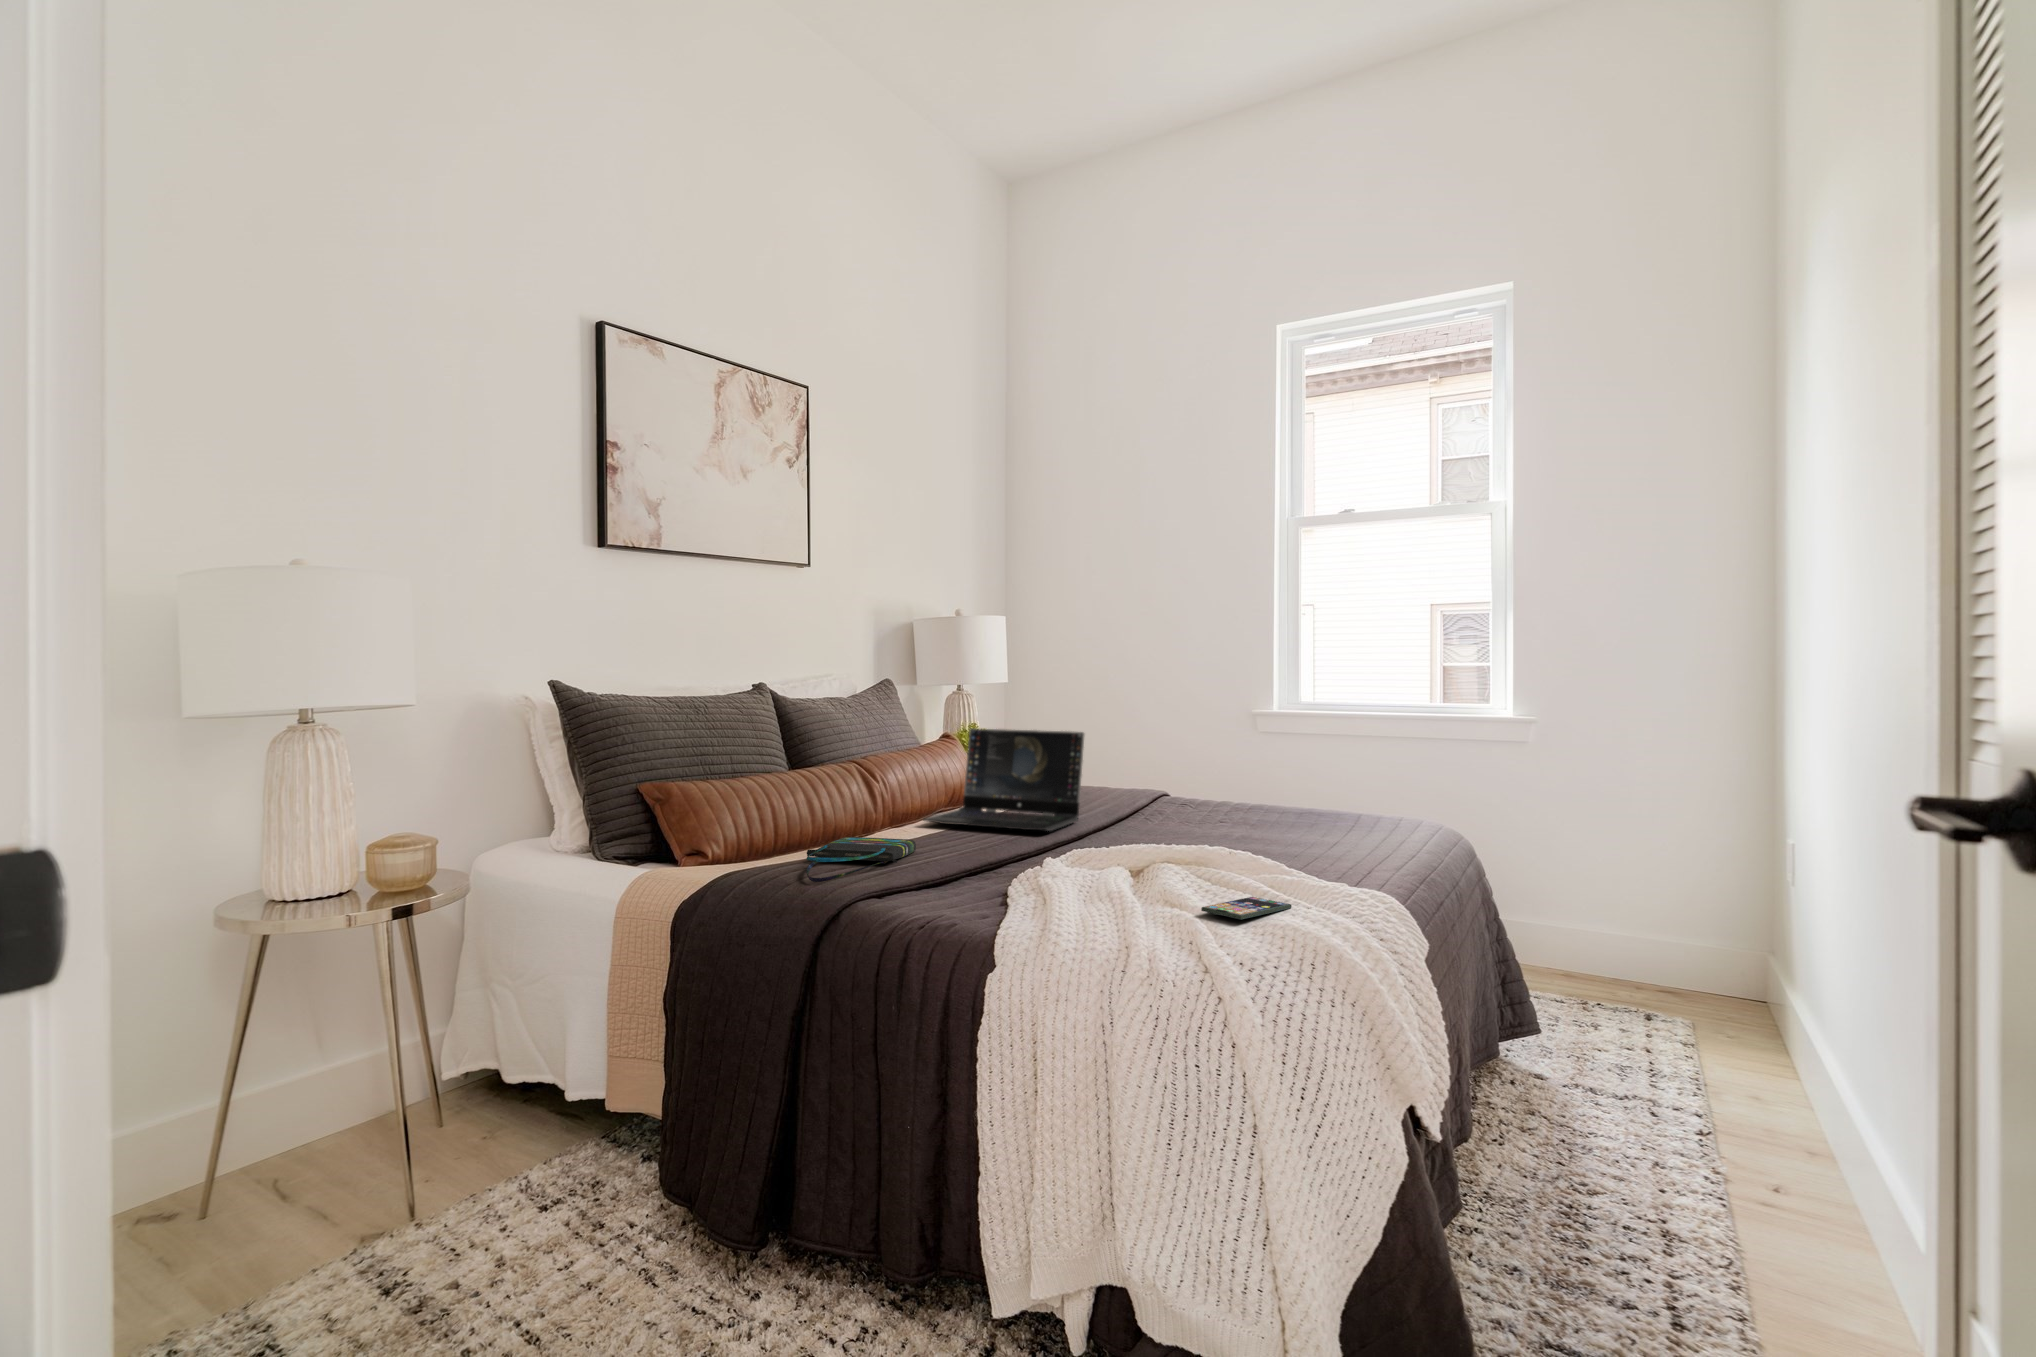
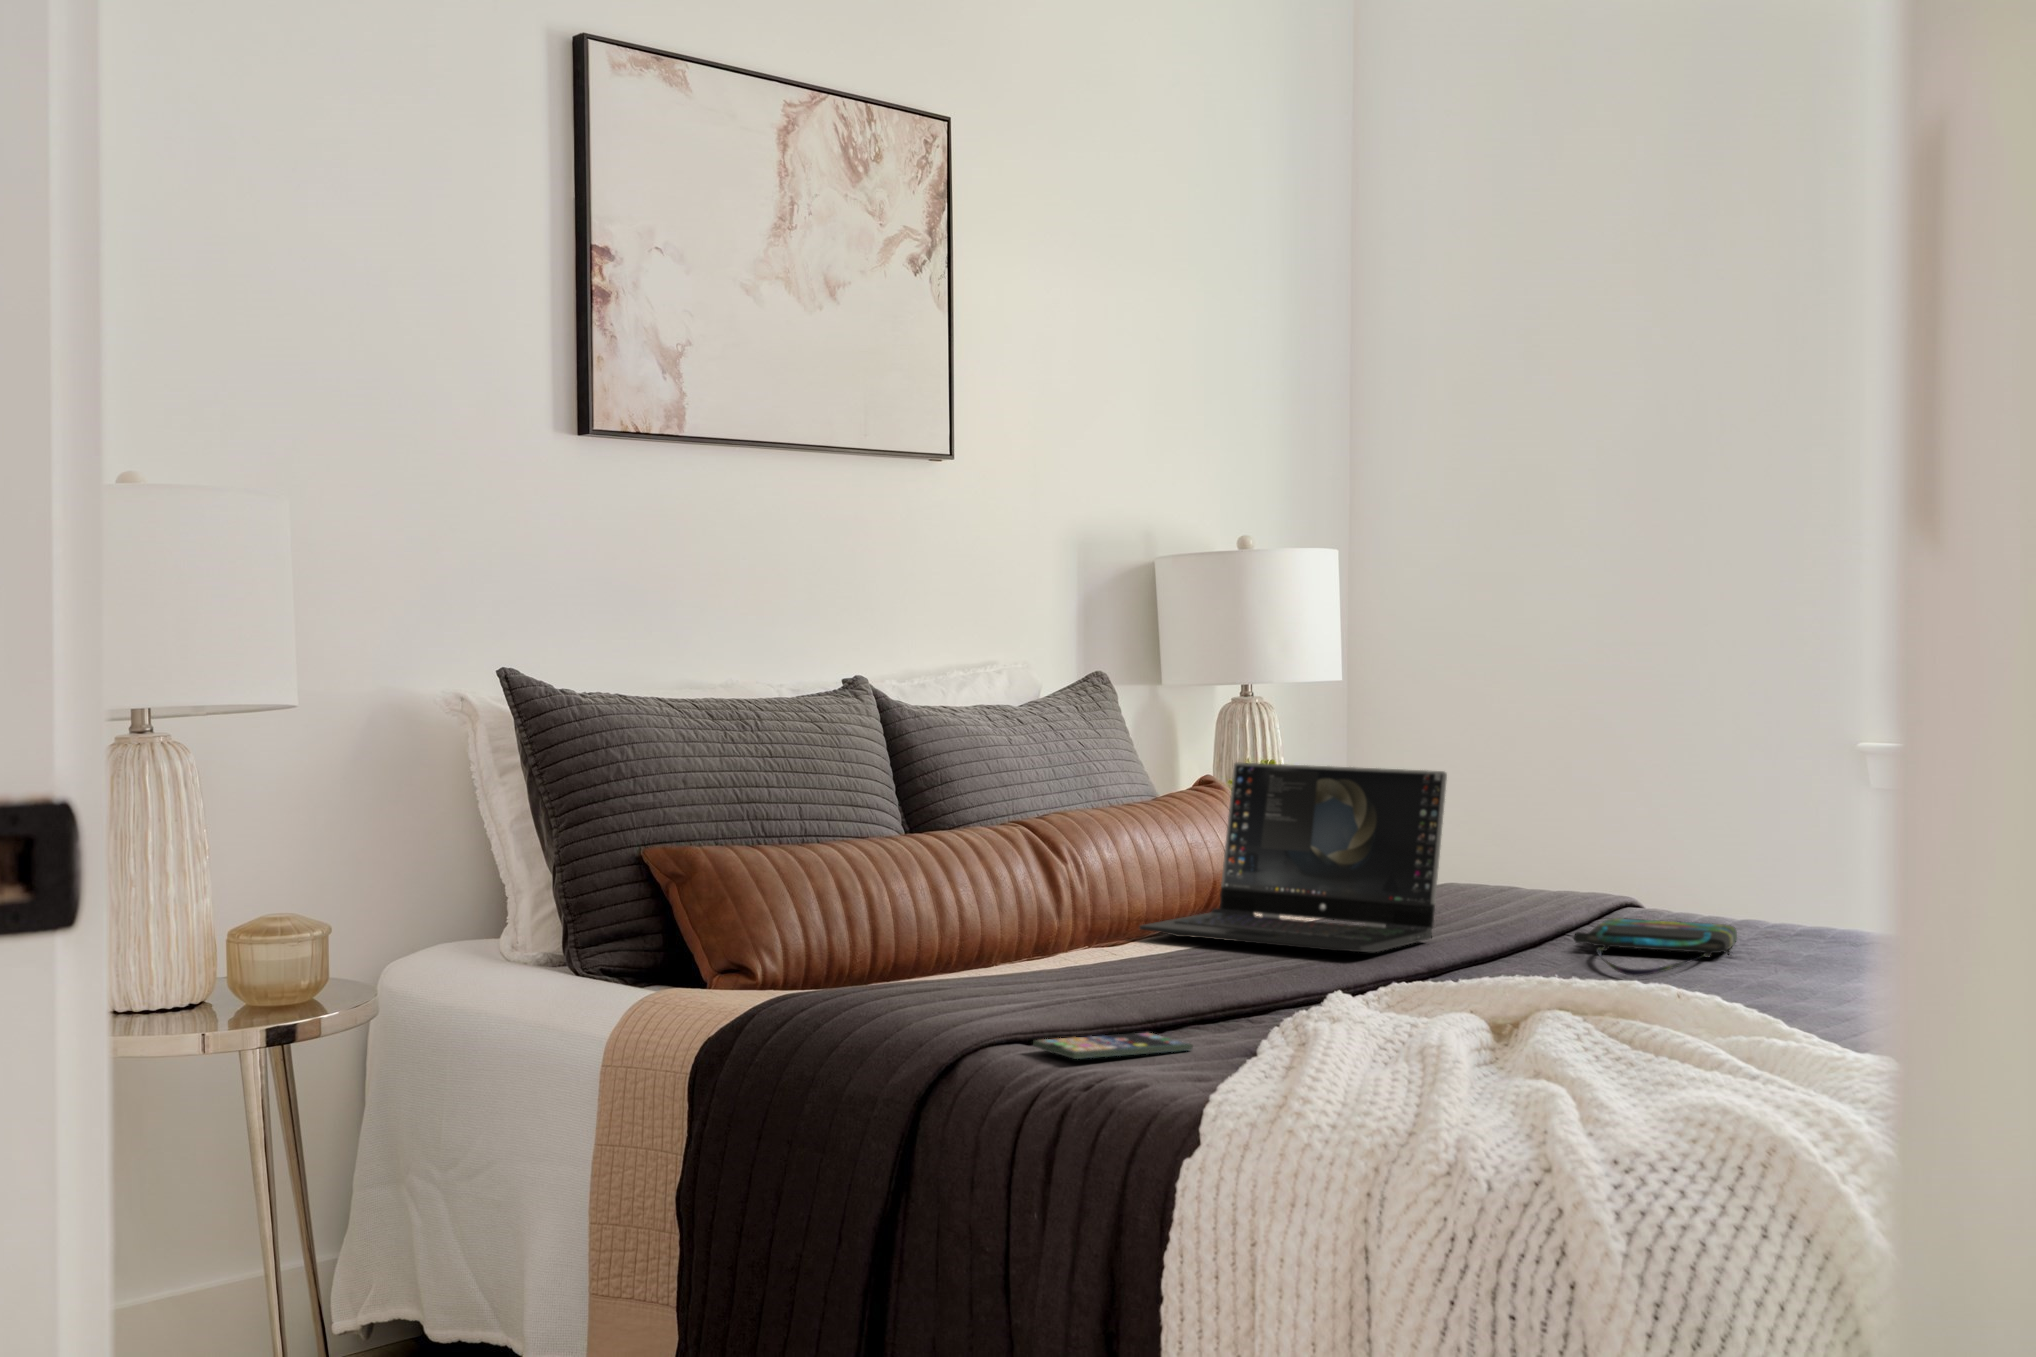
tote bag: present [806,837,916,882] -> present [1574,918,1737,976]
smartphone: present [1201,897,1292,920] -> present [1033,1032,1193,1059]

